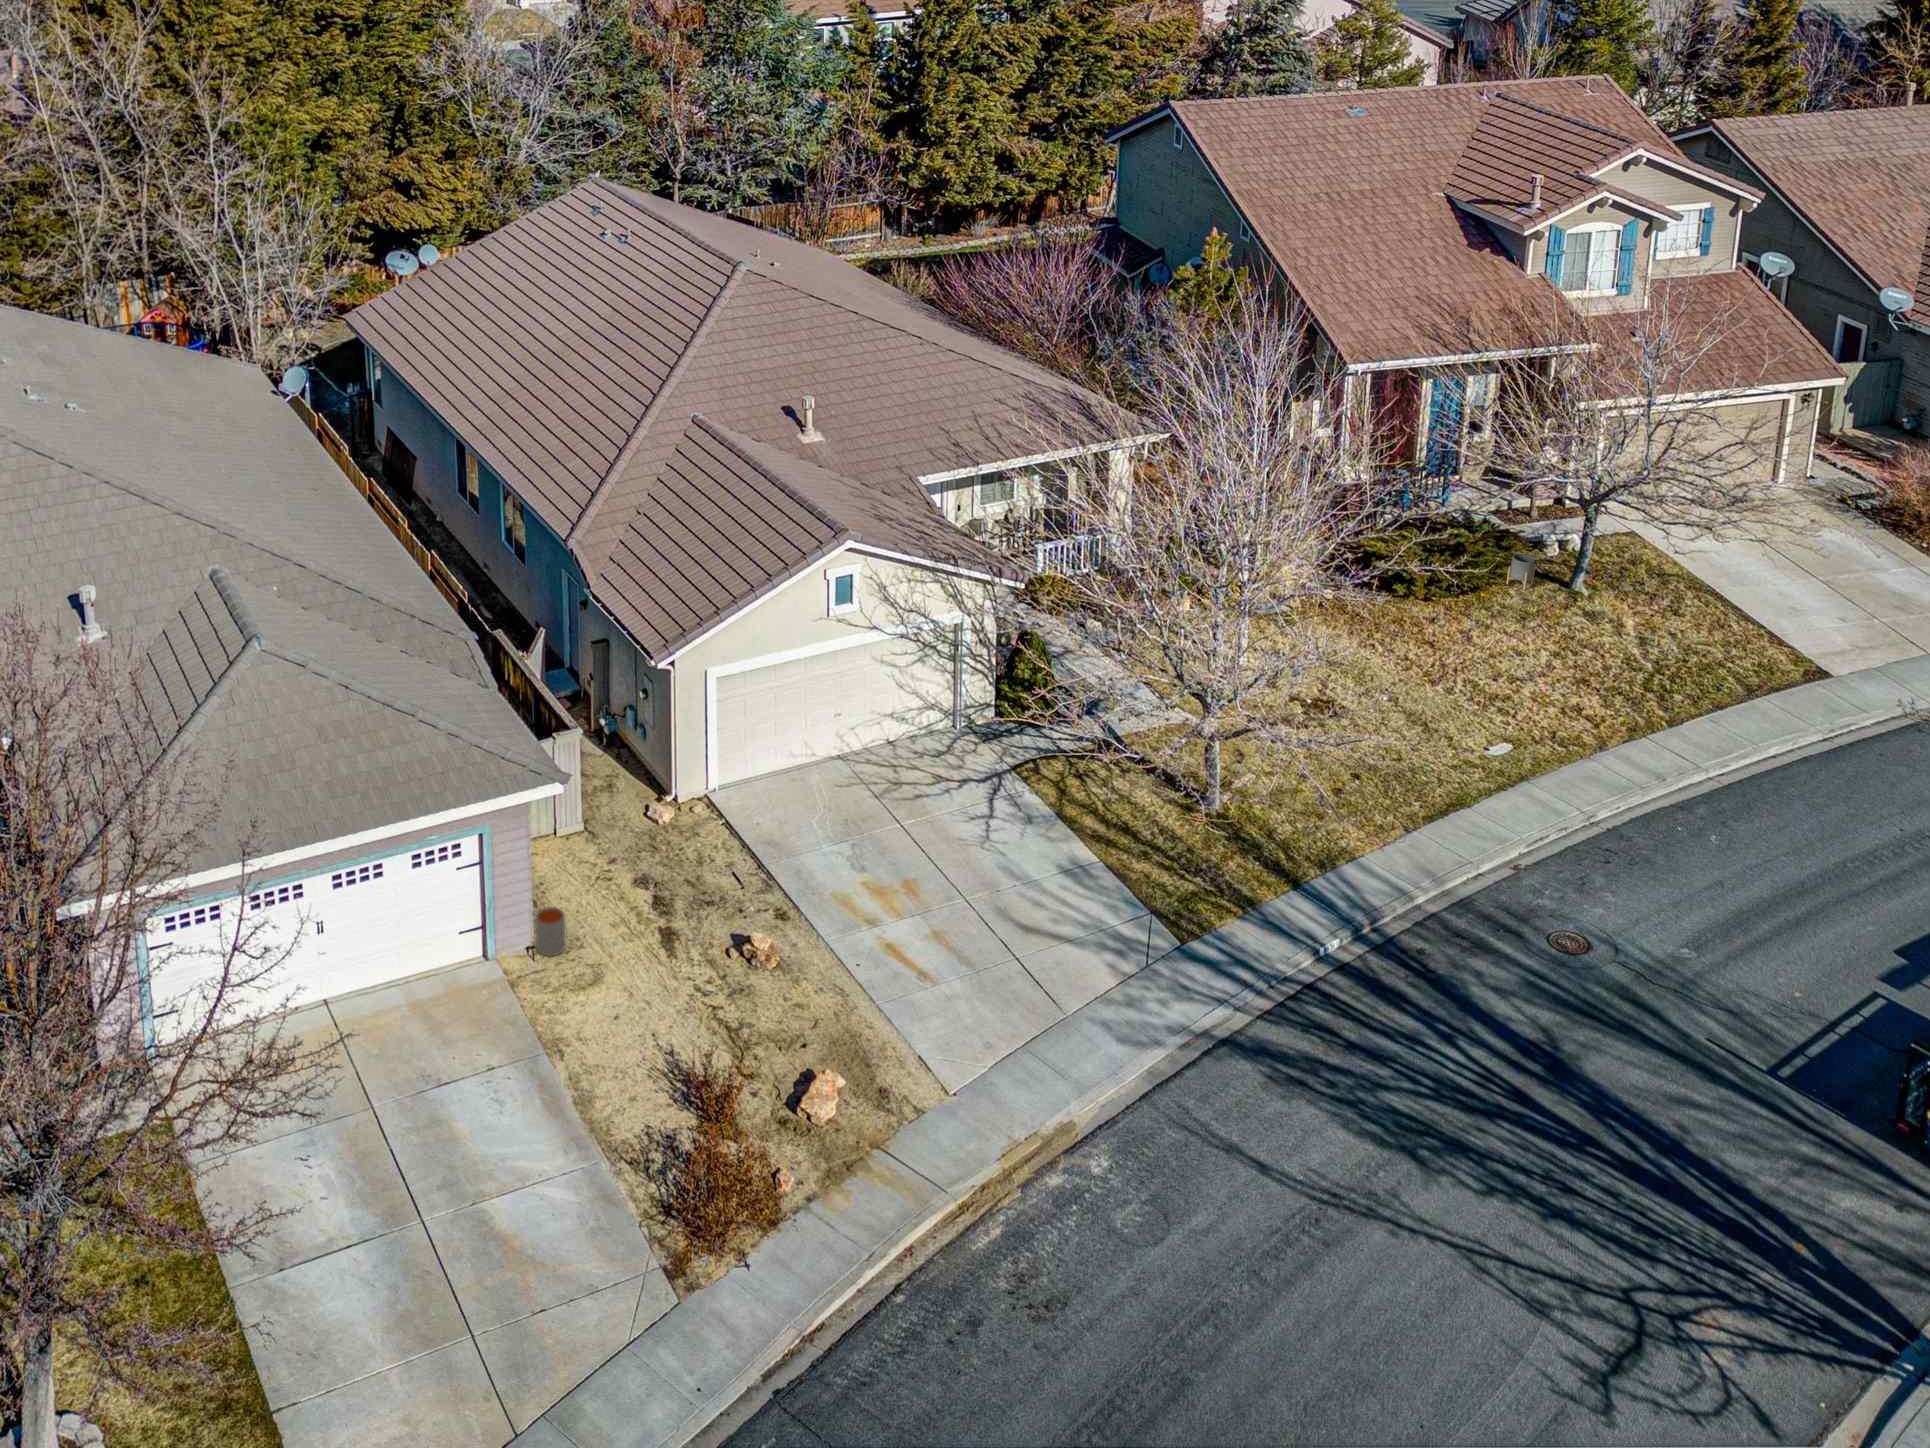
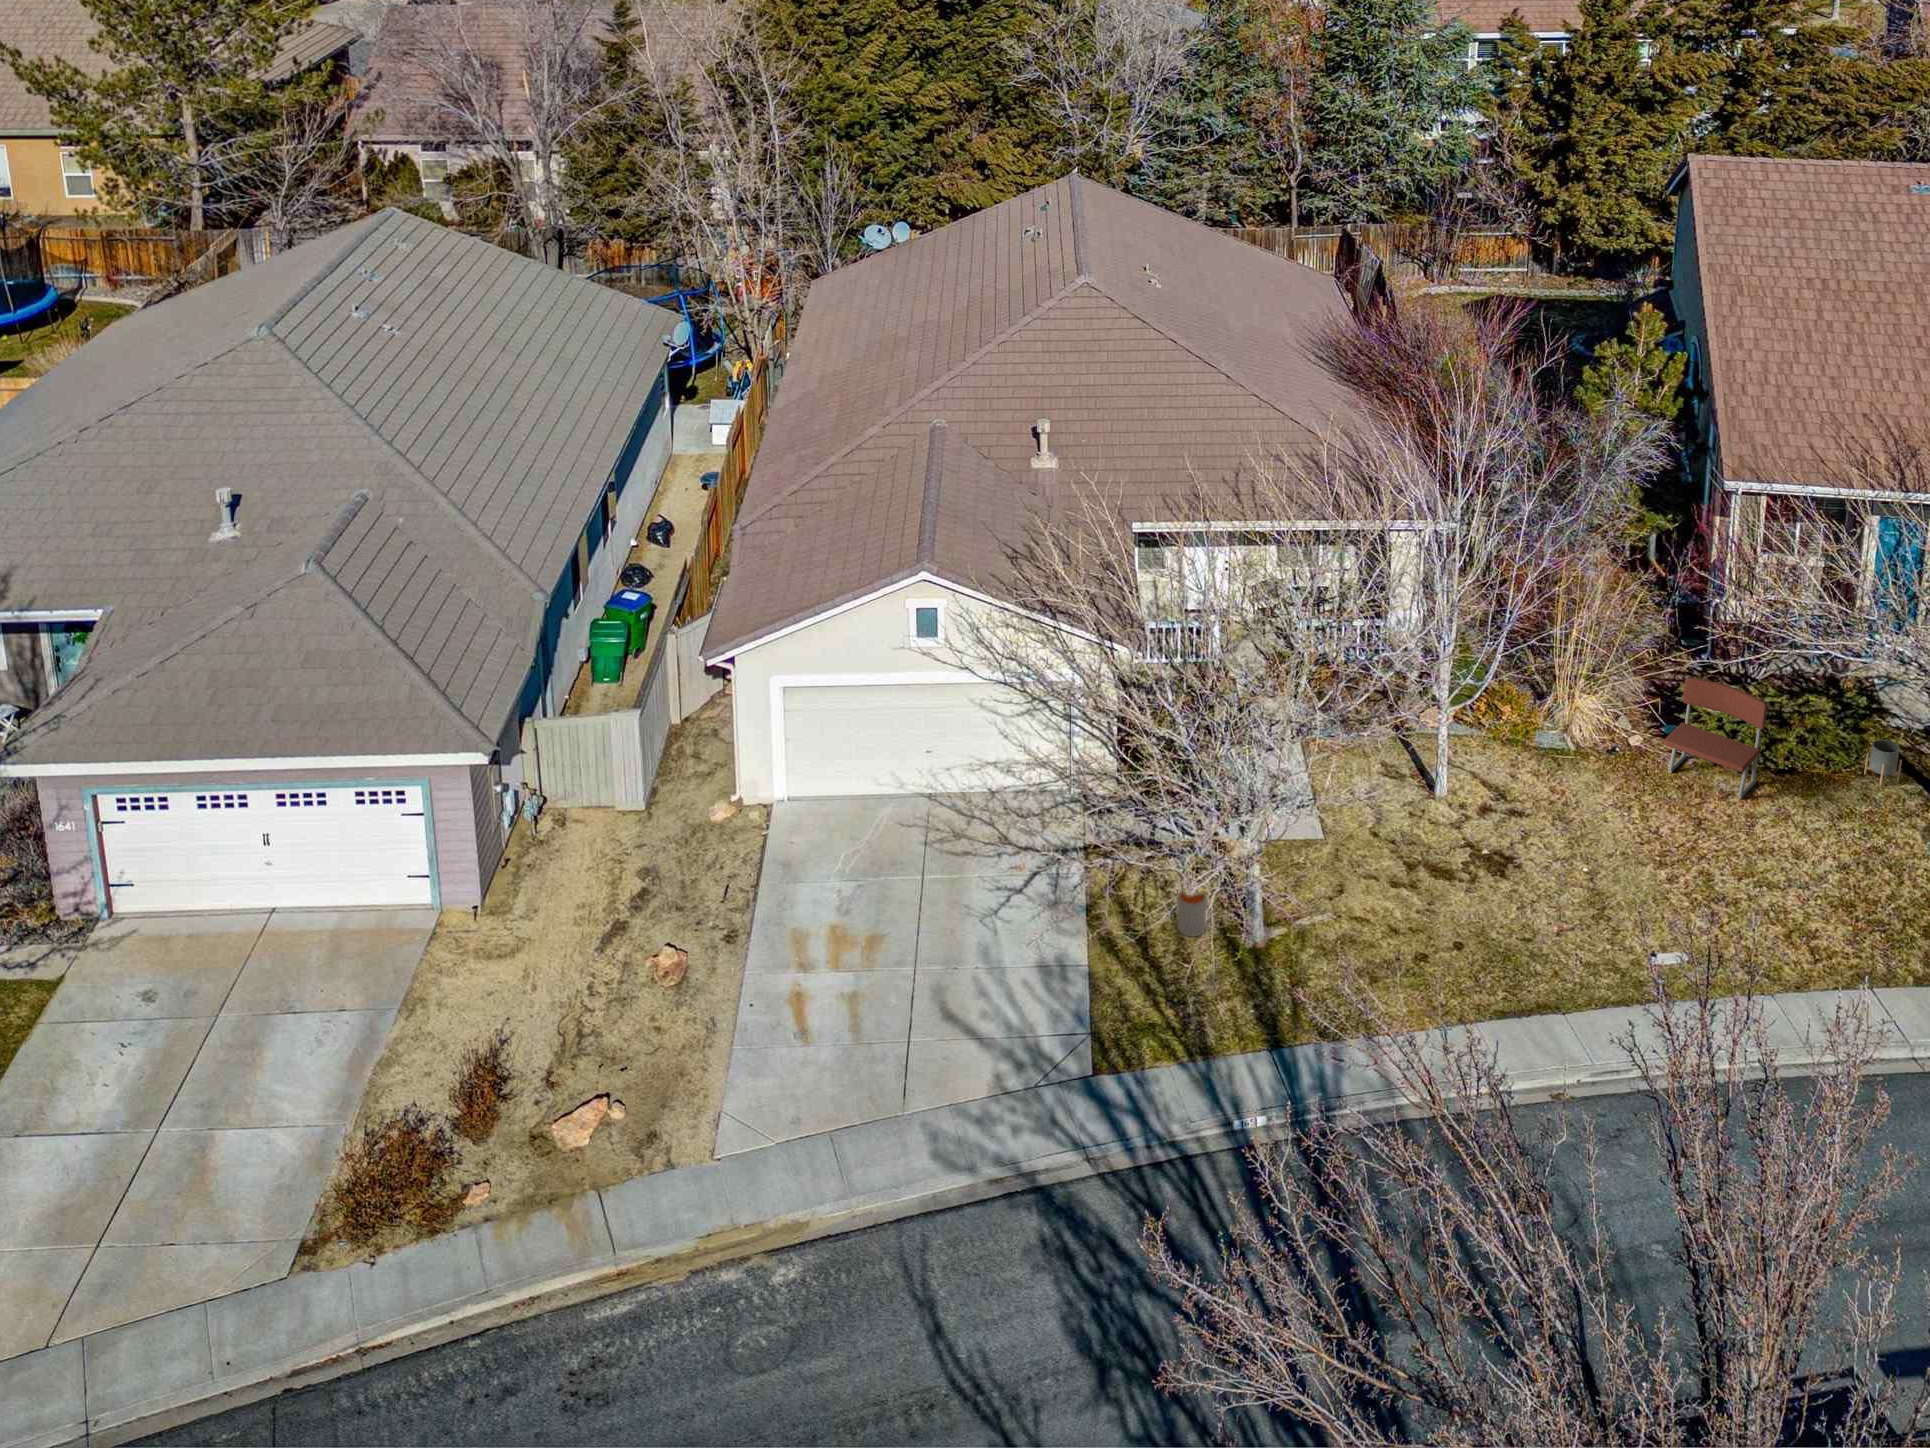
bench: none [1378,529,1456,620] -> present [1663,677,1768,799]
bucket: present [535,907,566,956] -> present [1172,891,1208,937]

